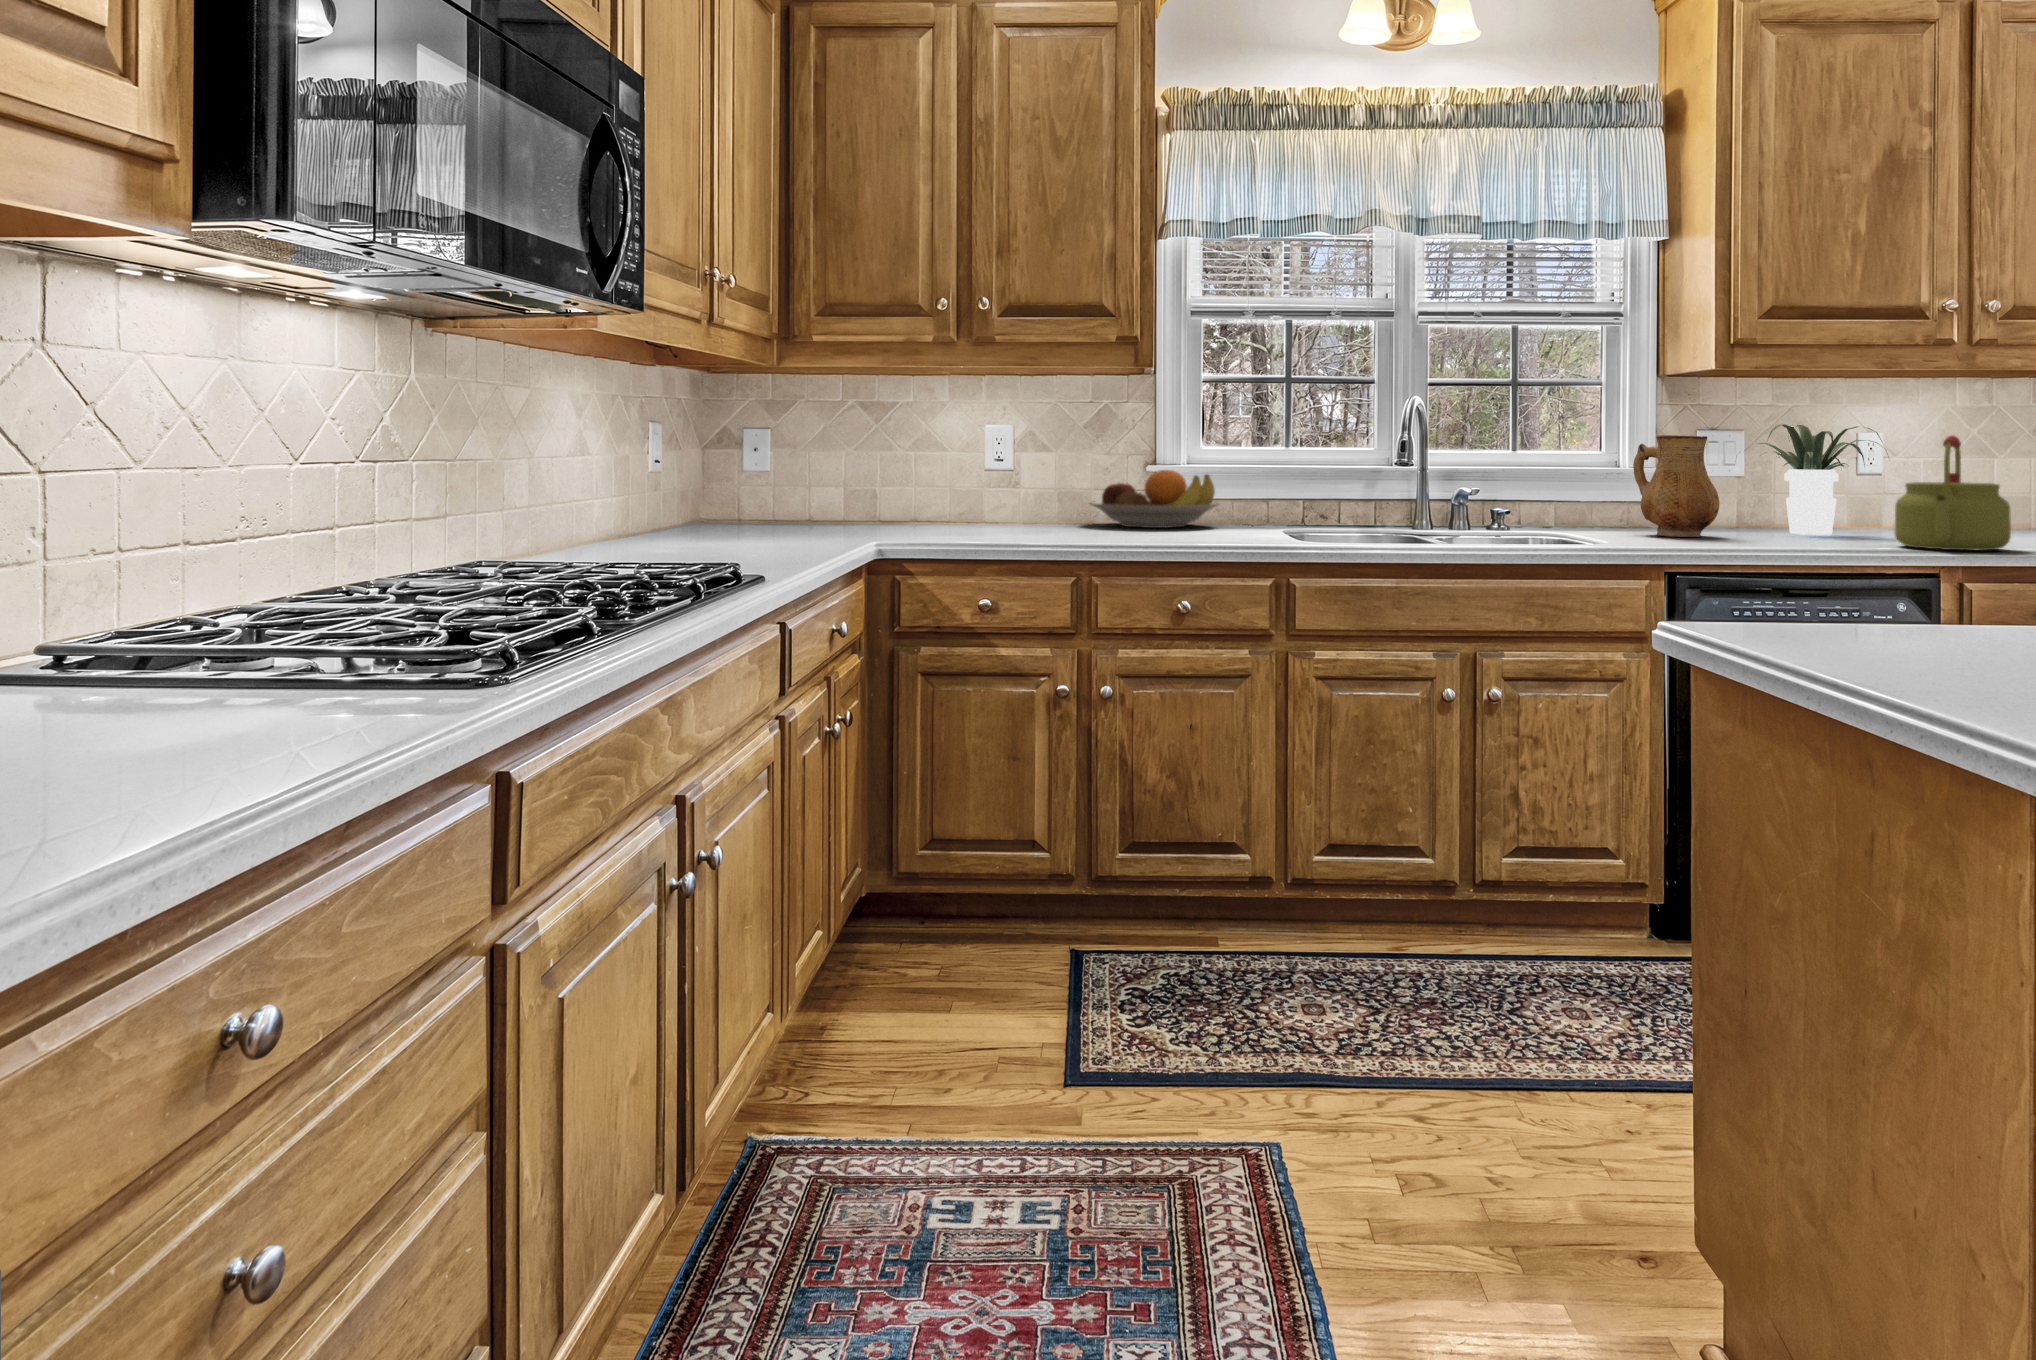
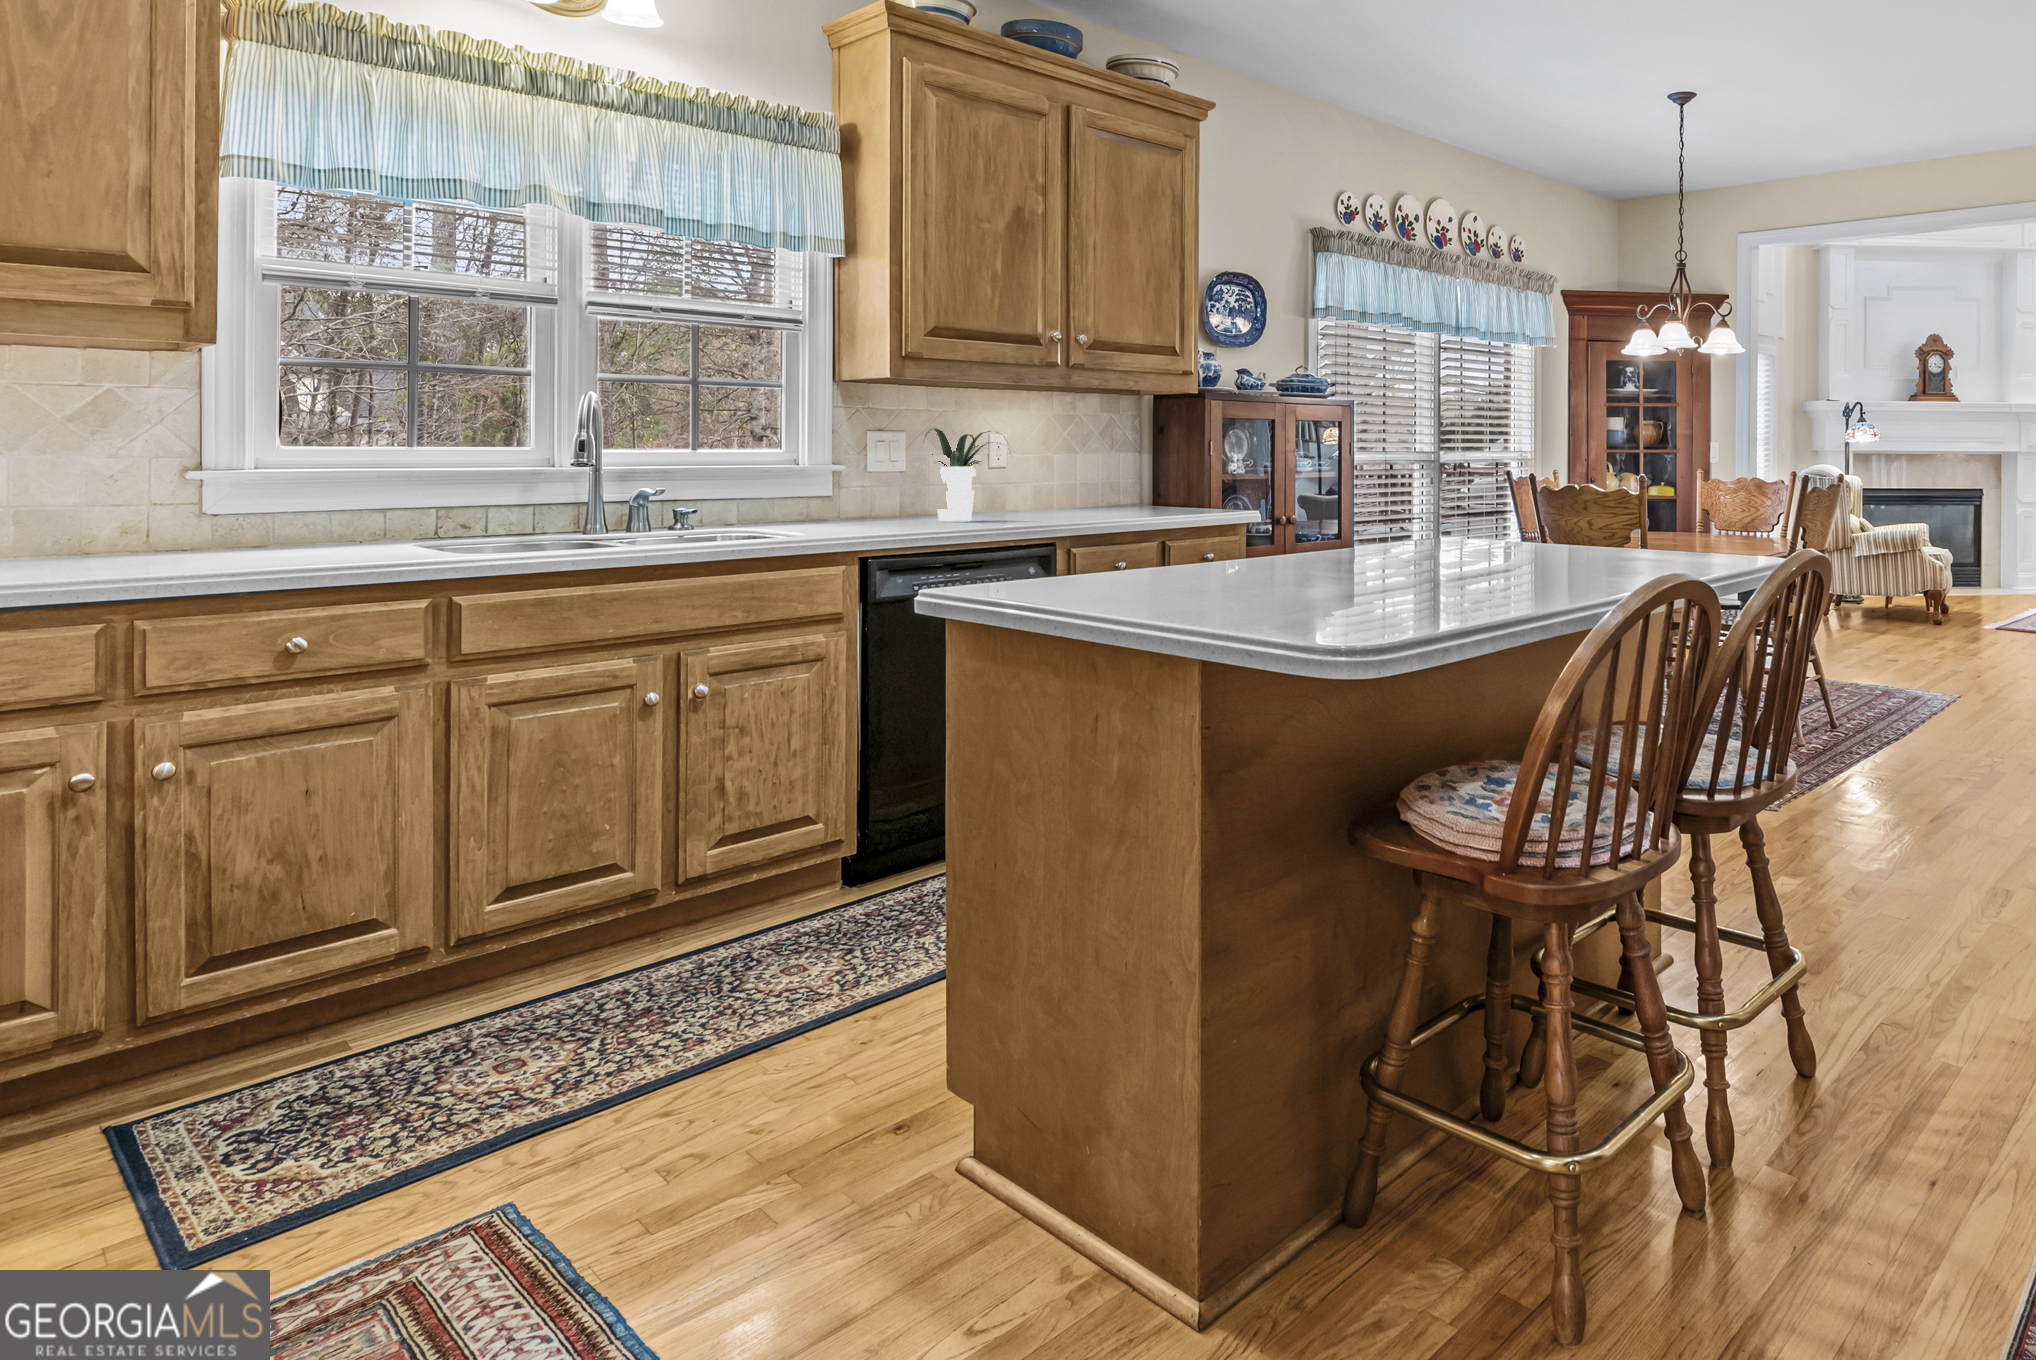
ceramic pitcher: present [1633,435,1719,537] -> none [812,435,889,526]
kettle: present [1895,435,2011,551] -> none [1025,437,1101,524]
fruit bowl: present [1090,470,1219,528] -> none [86,470,318,545]

